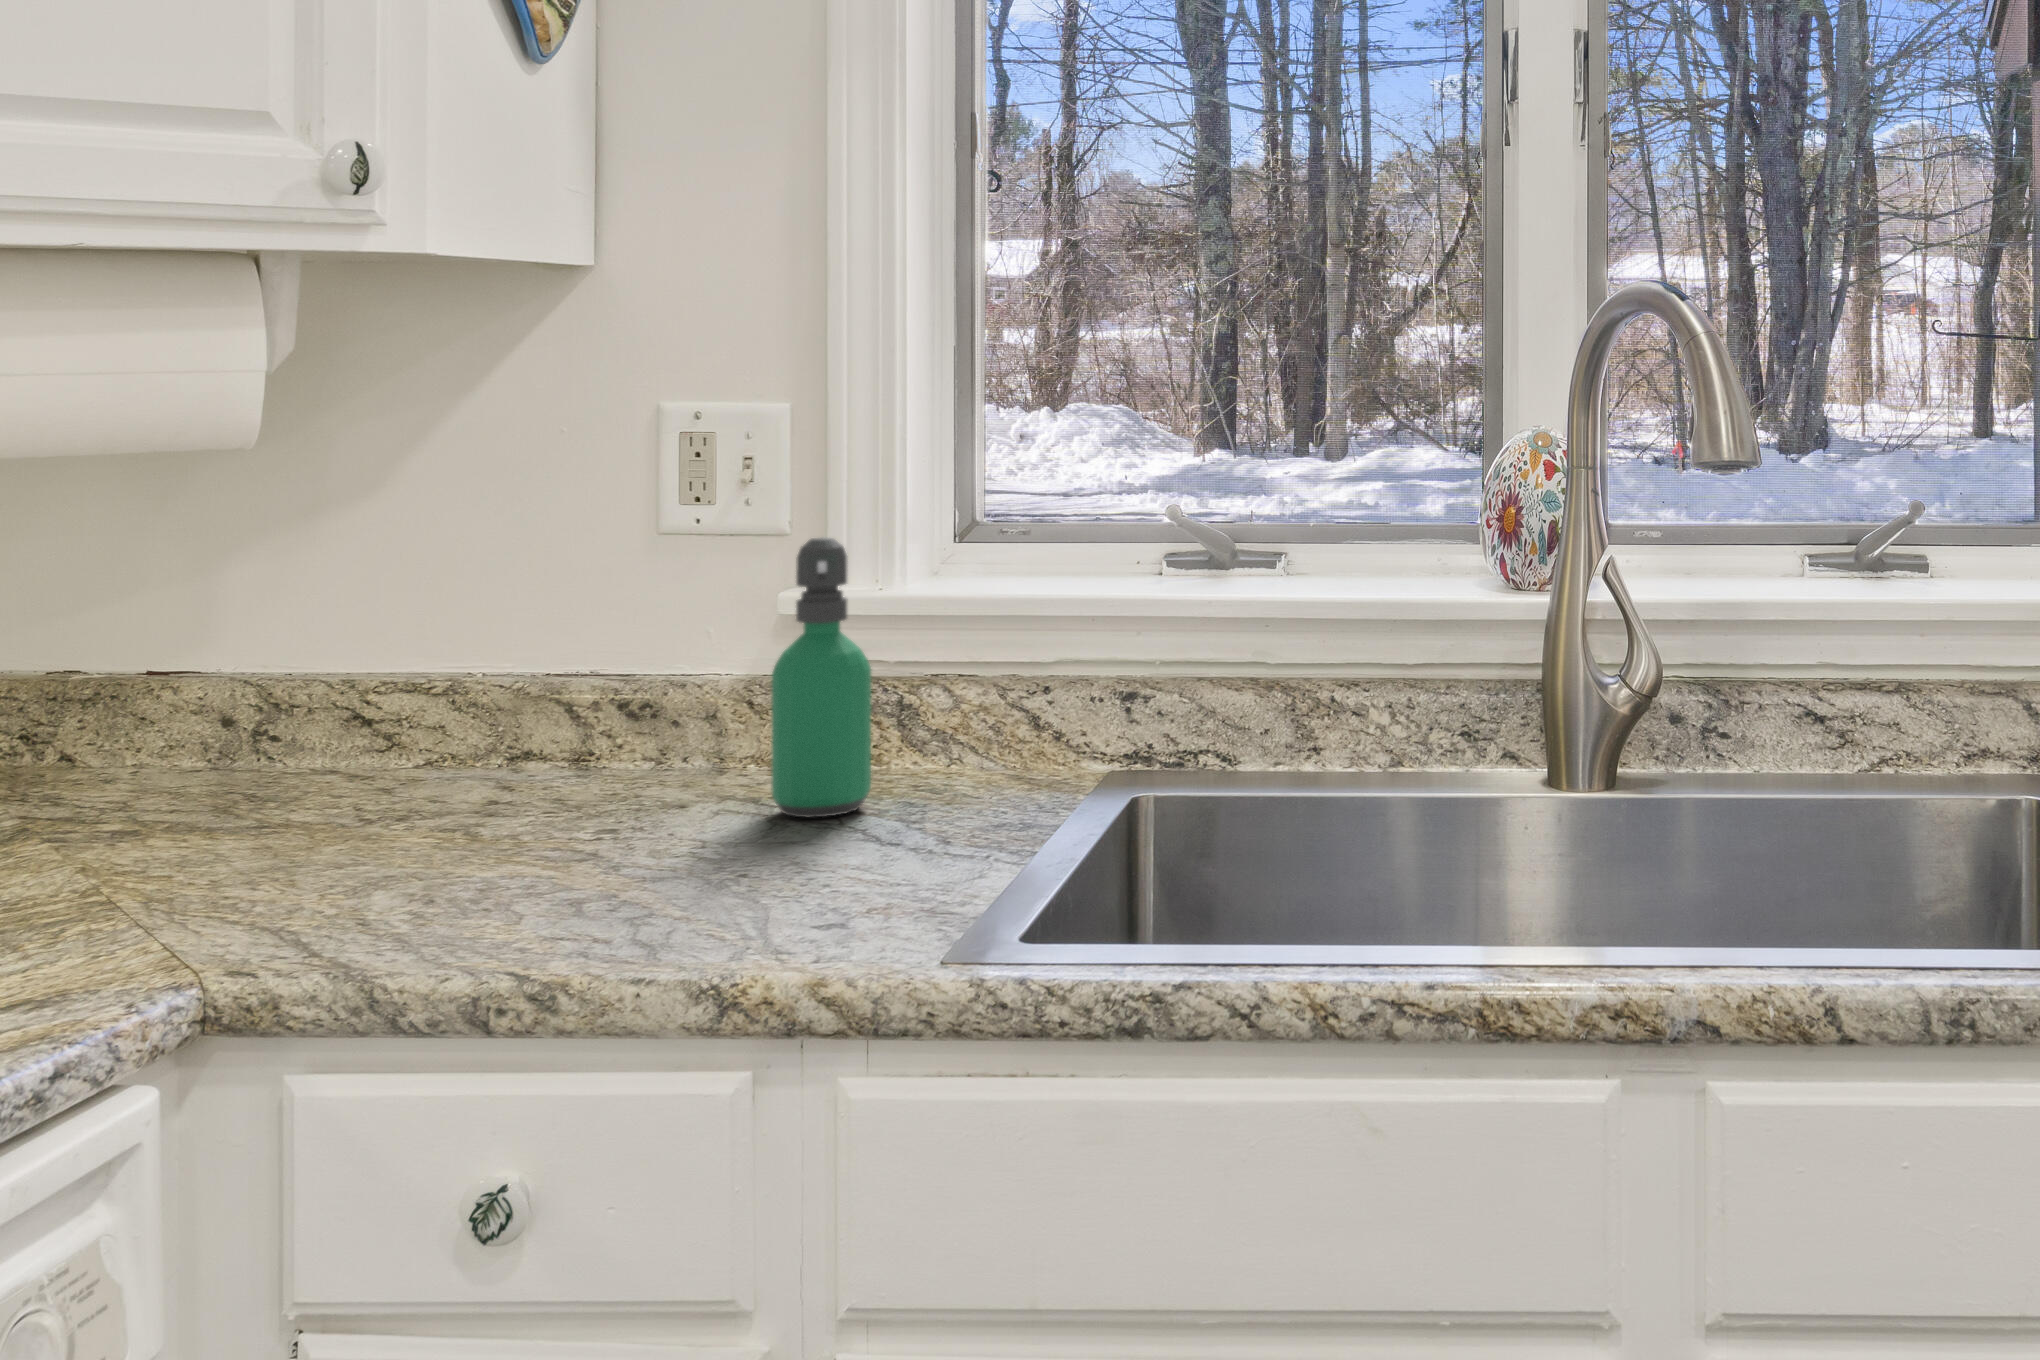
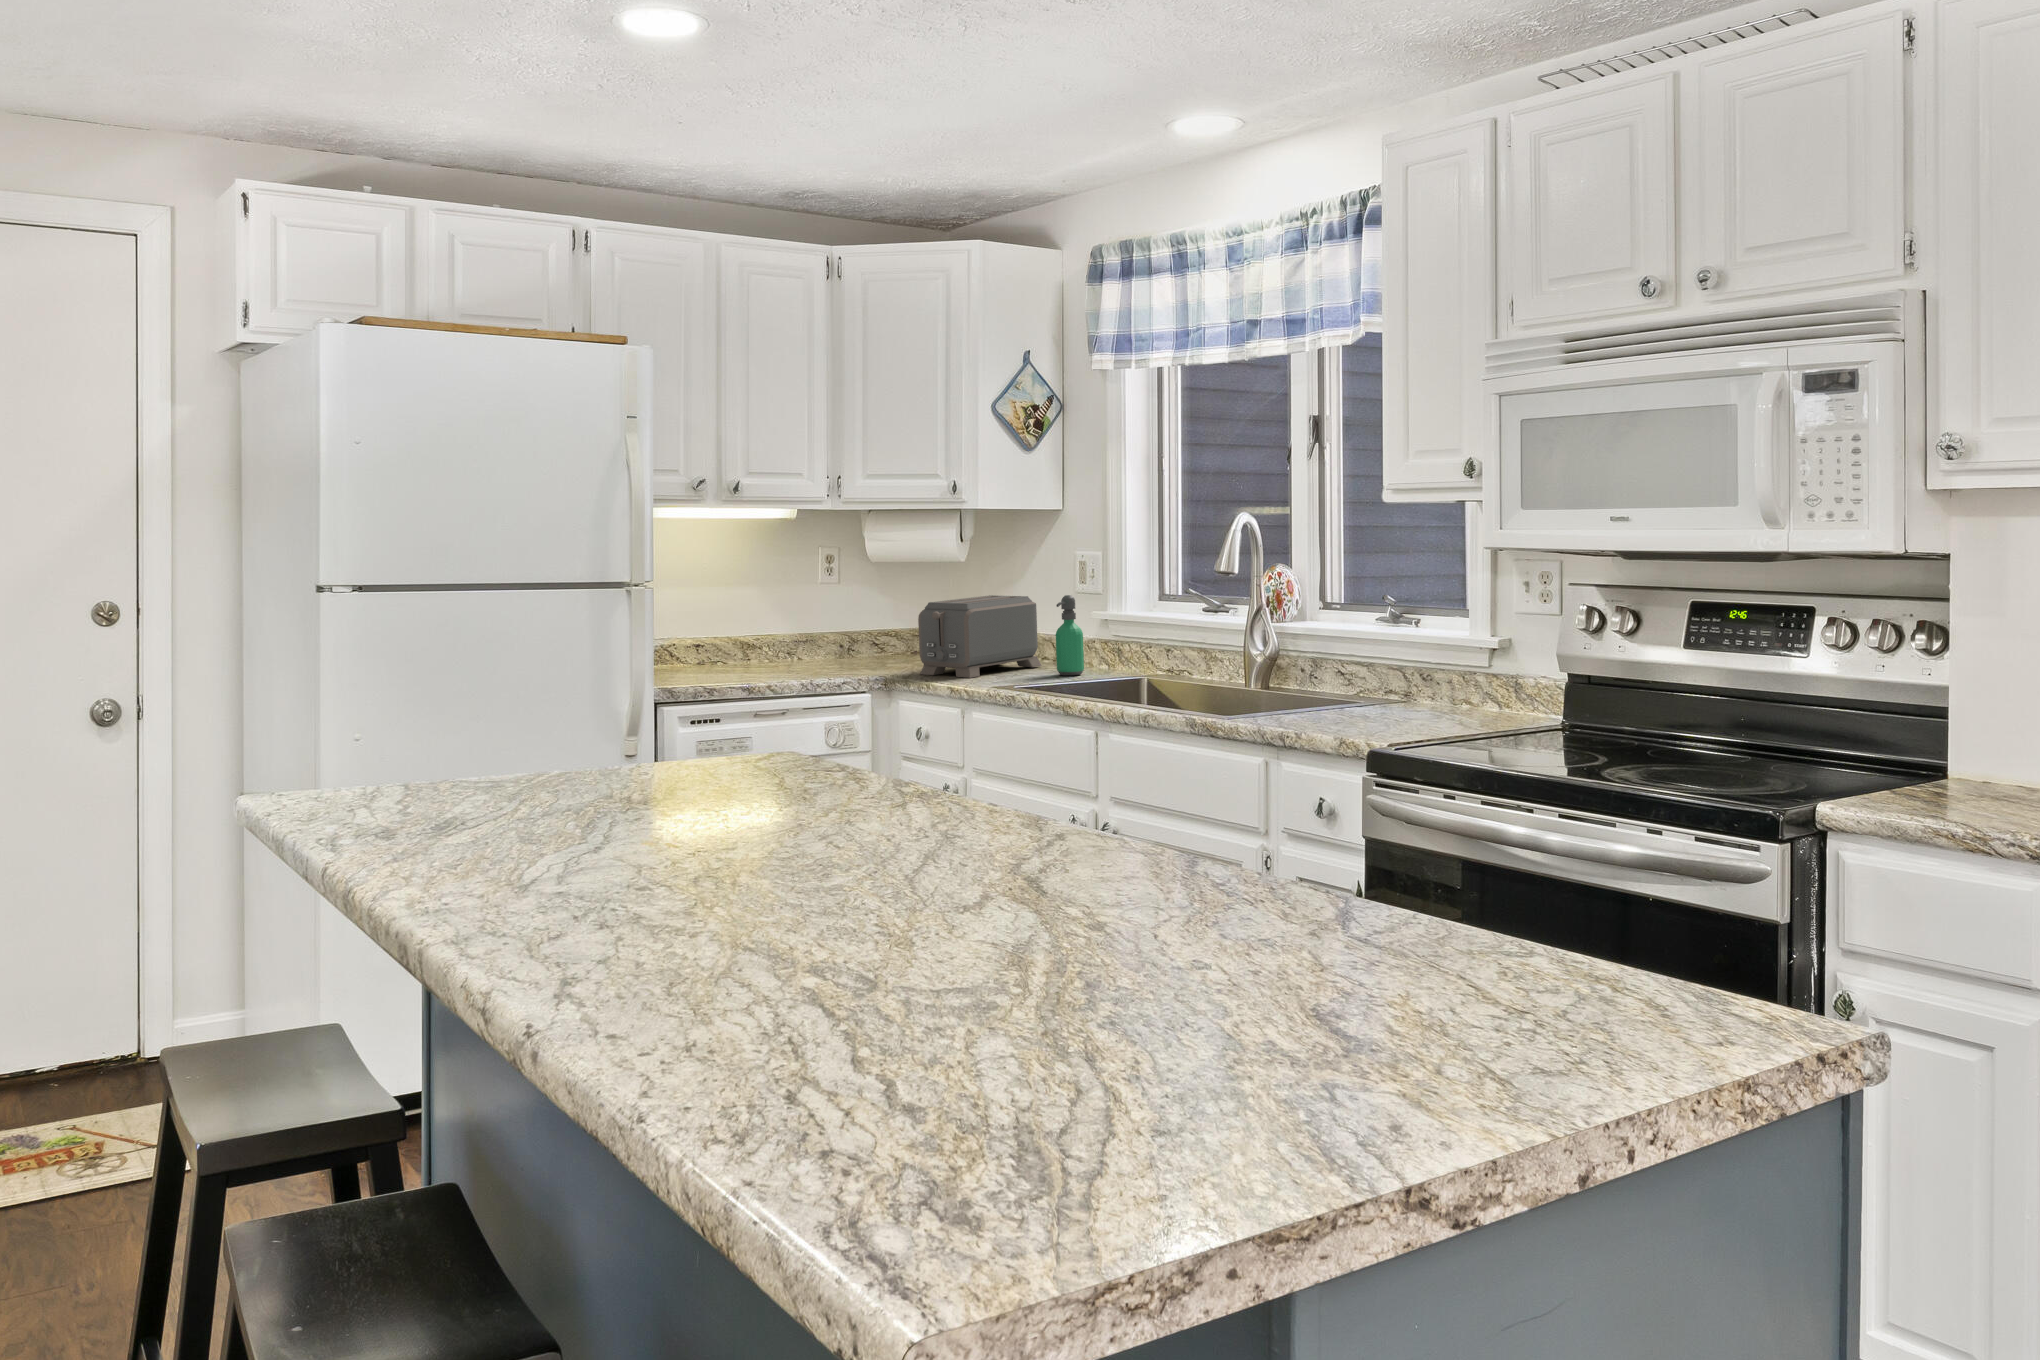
toaster: none [158,548,596,900] -> present [918,595,1042,678]

